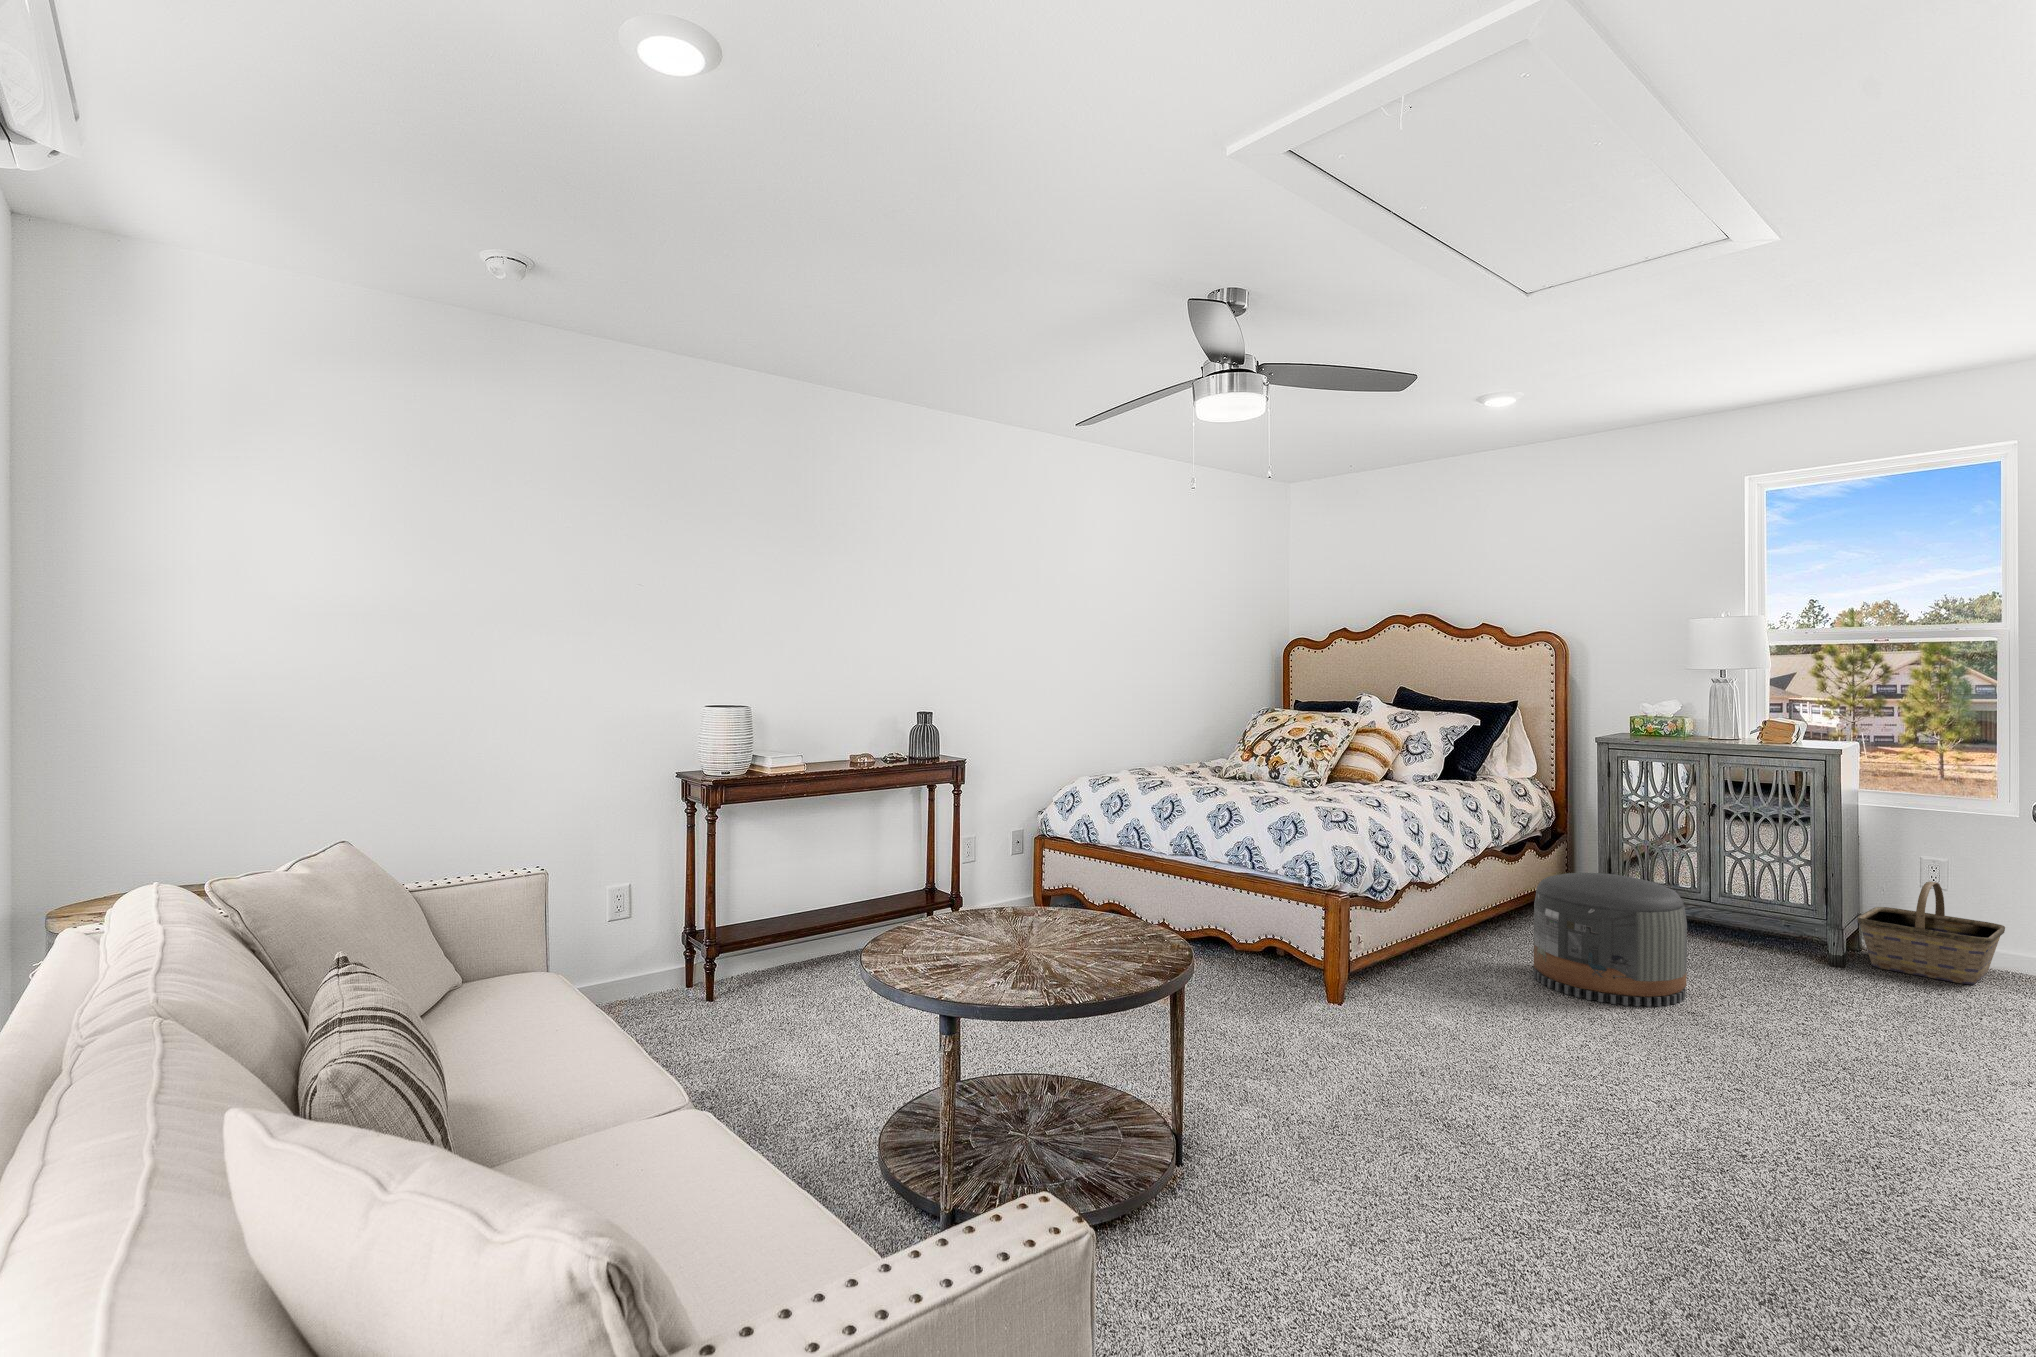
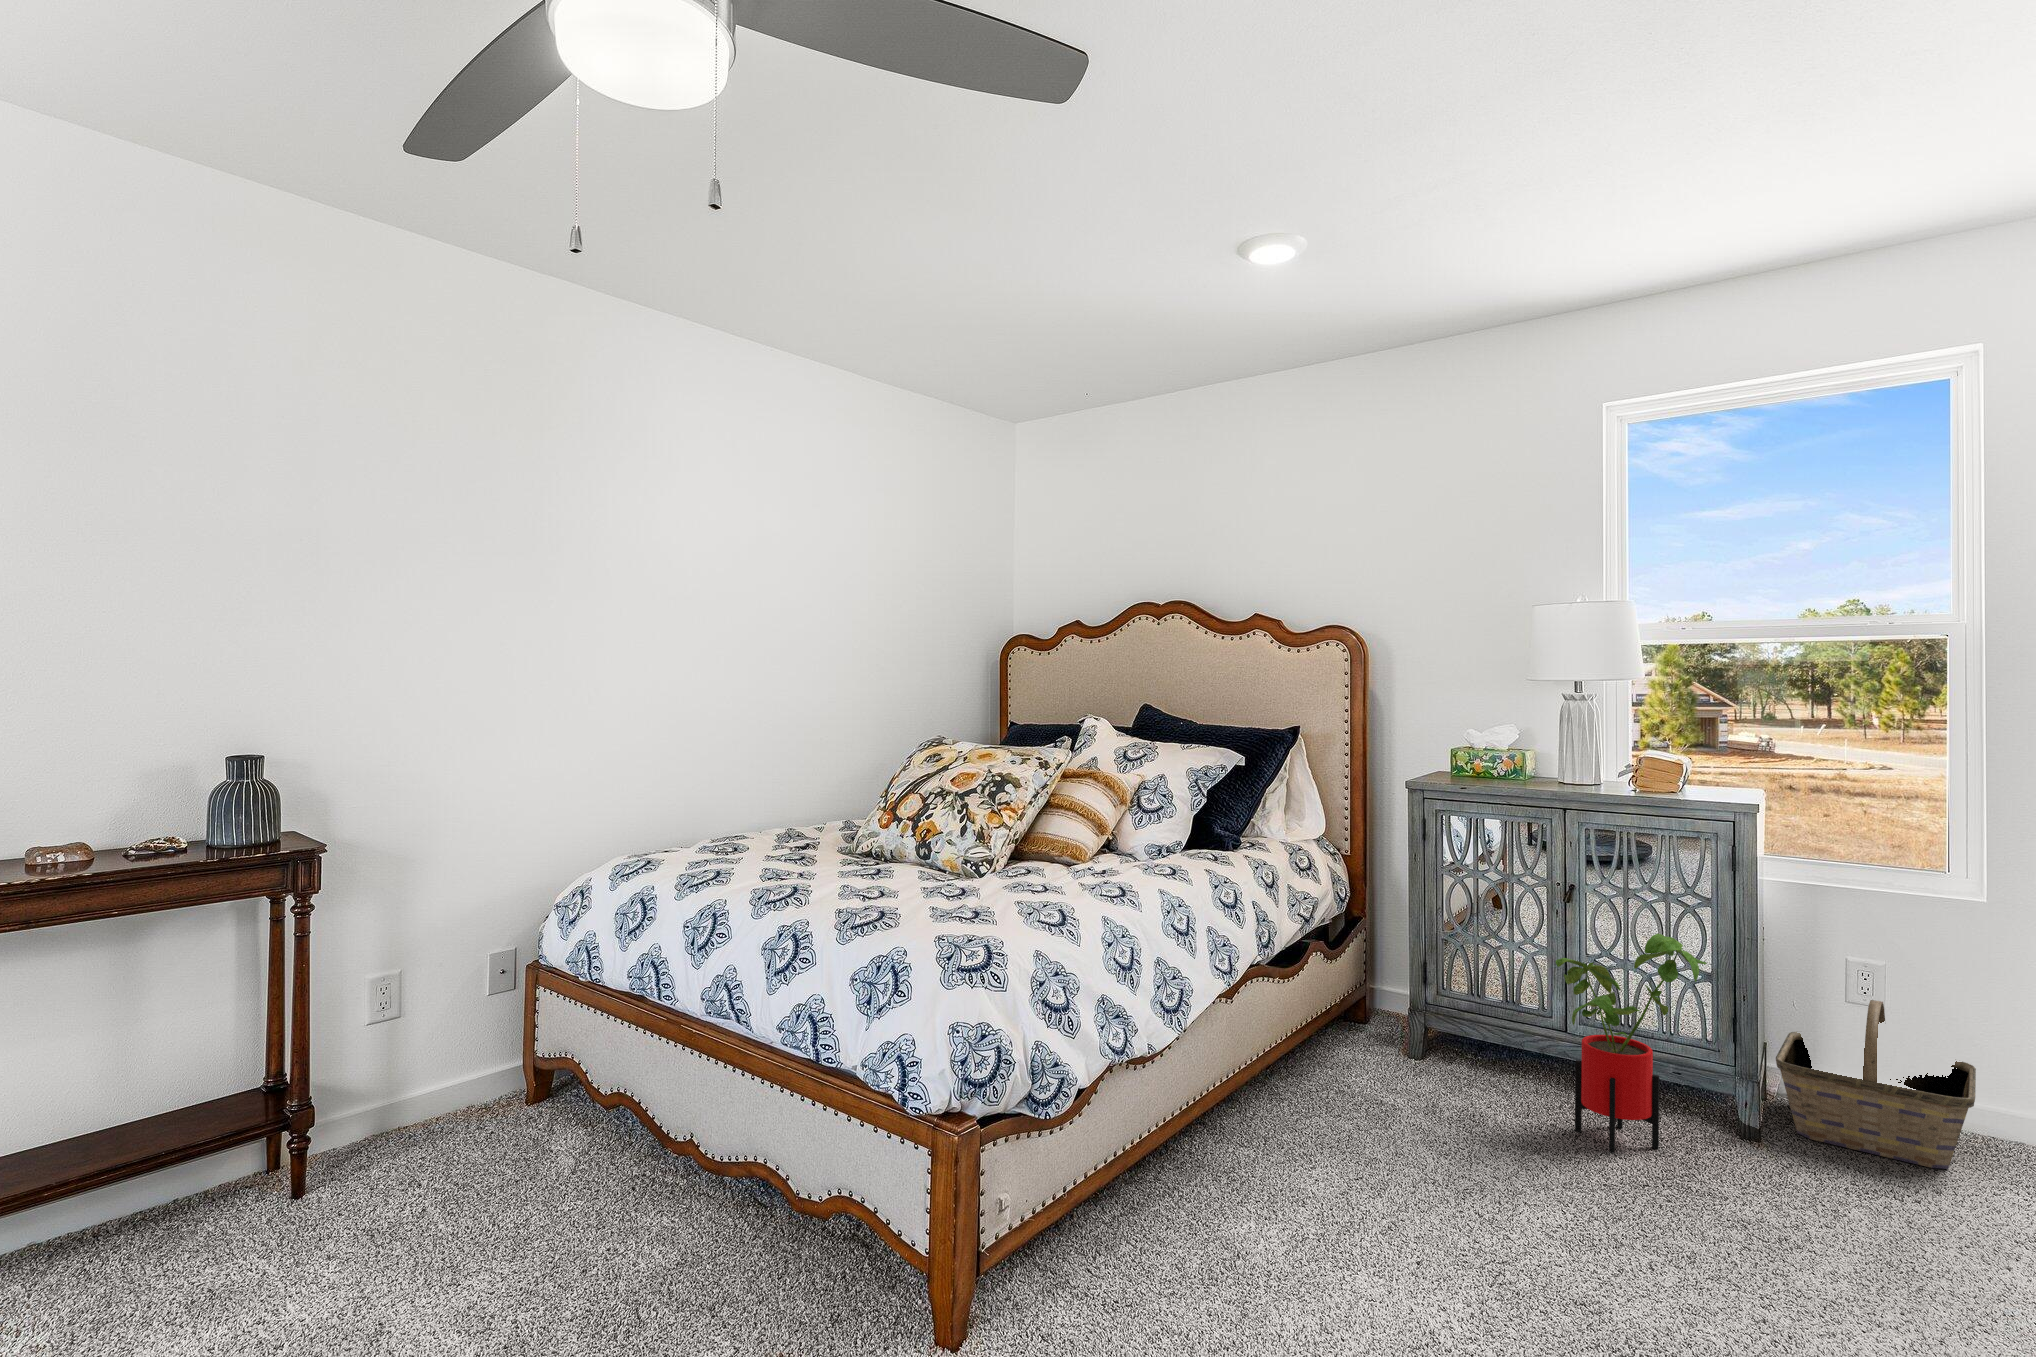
house plant: none [1699,830,1803,966] -> present [1556,934,1707,1153]
pouf: present [1534,873,1687,1007] -> none [1314,1022,1557,1287]

